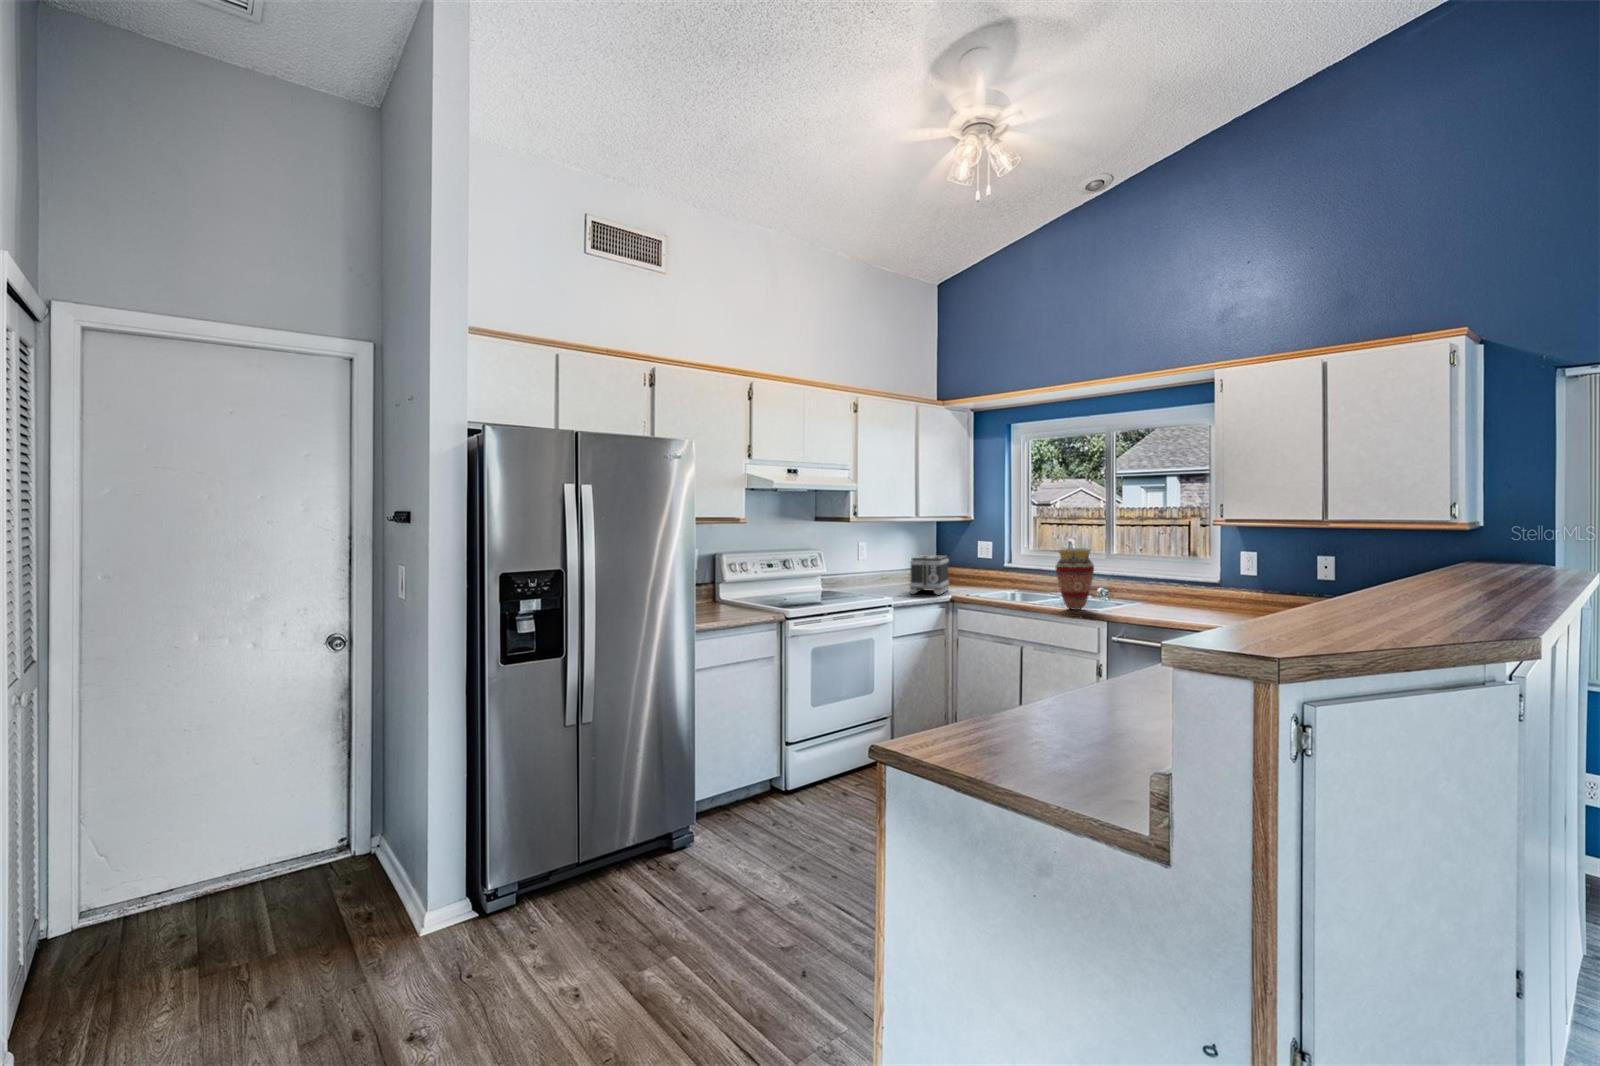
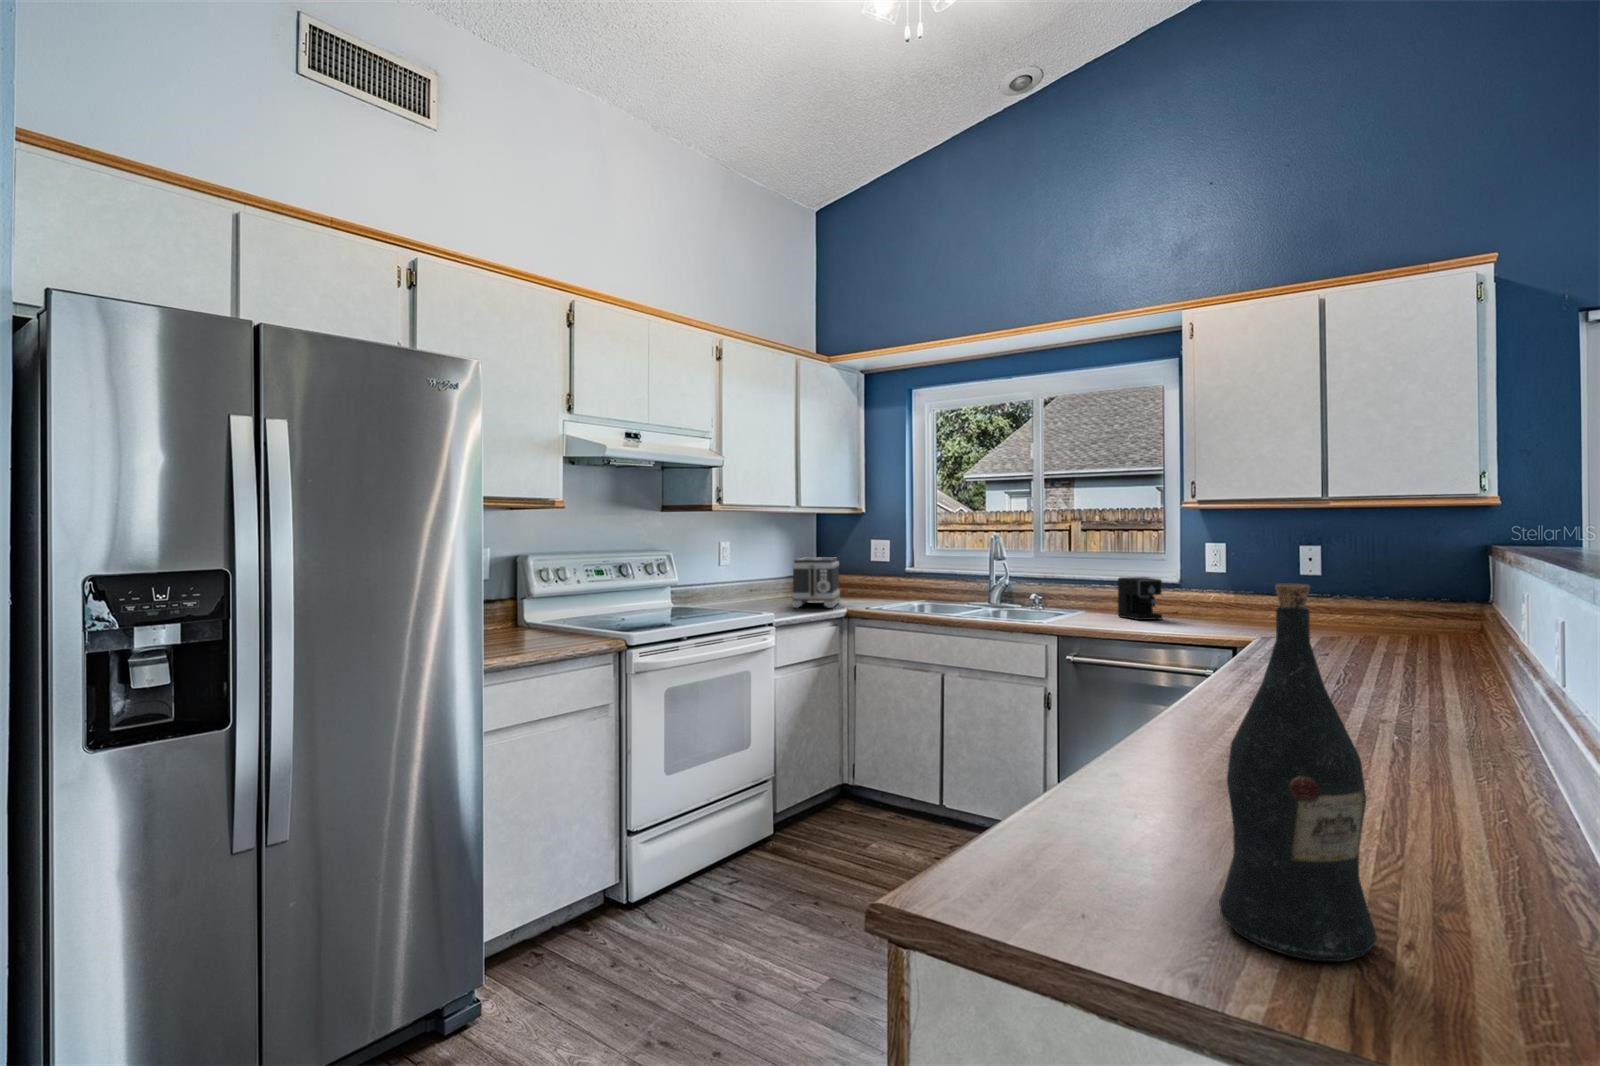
vase: present [1056,548,1094,610] -> none [990,541,1039,621]
coffee maker: none [1164,578,1218,612] -> present [1118,577,1177,620]
wine bottle: none [1019,603,1082,765] -> present [1219,583,1377,961]

